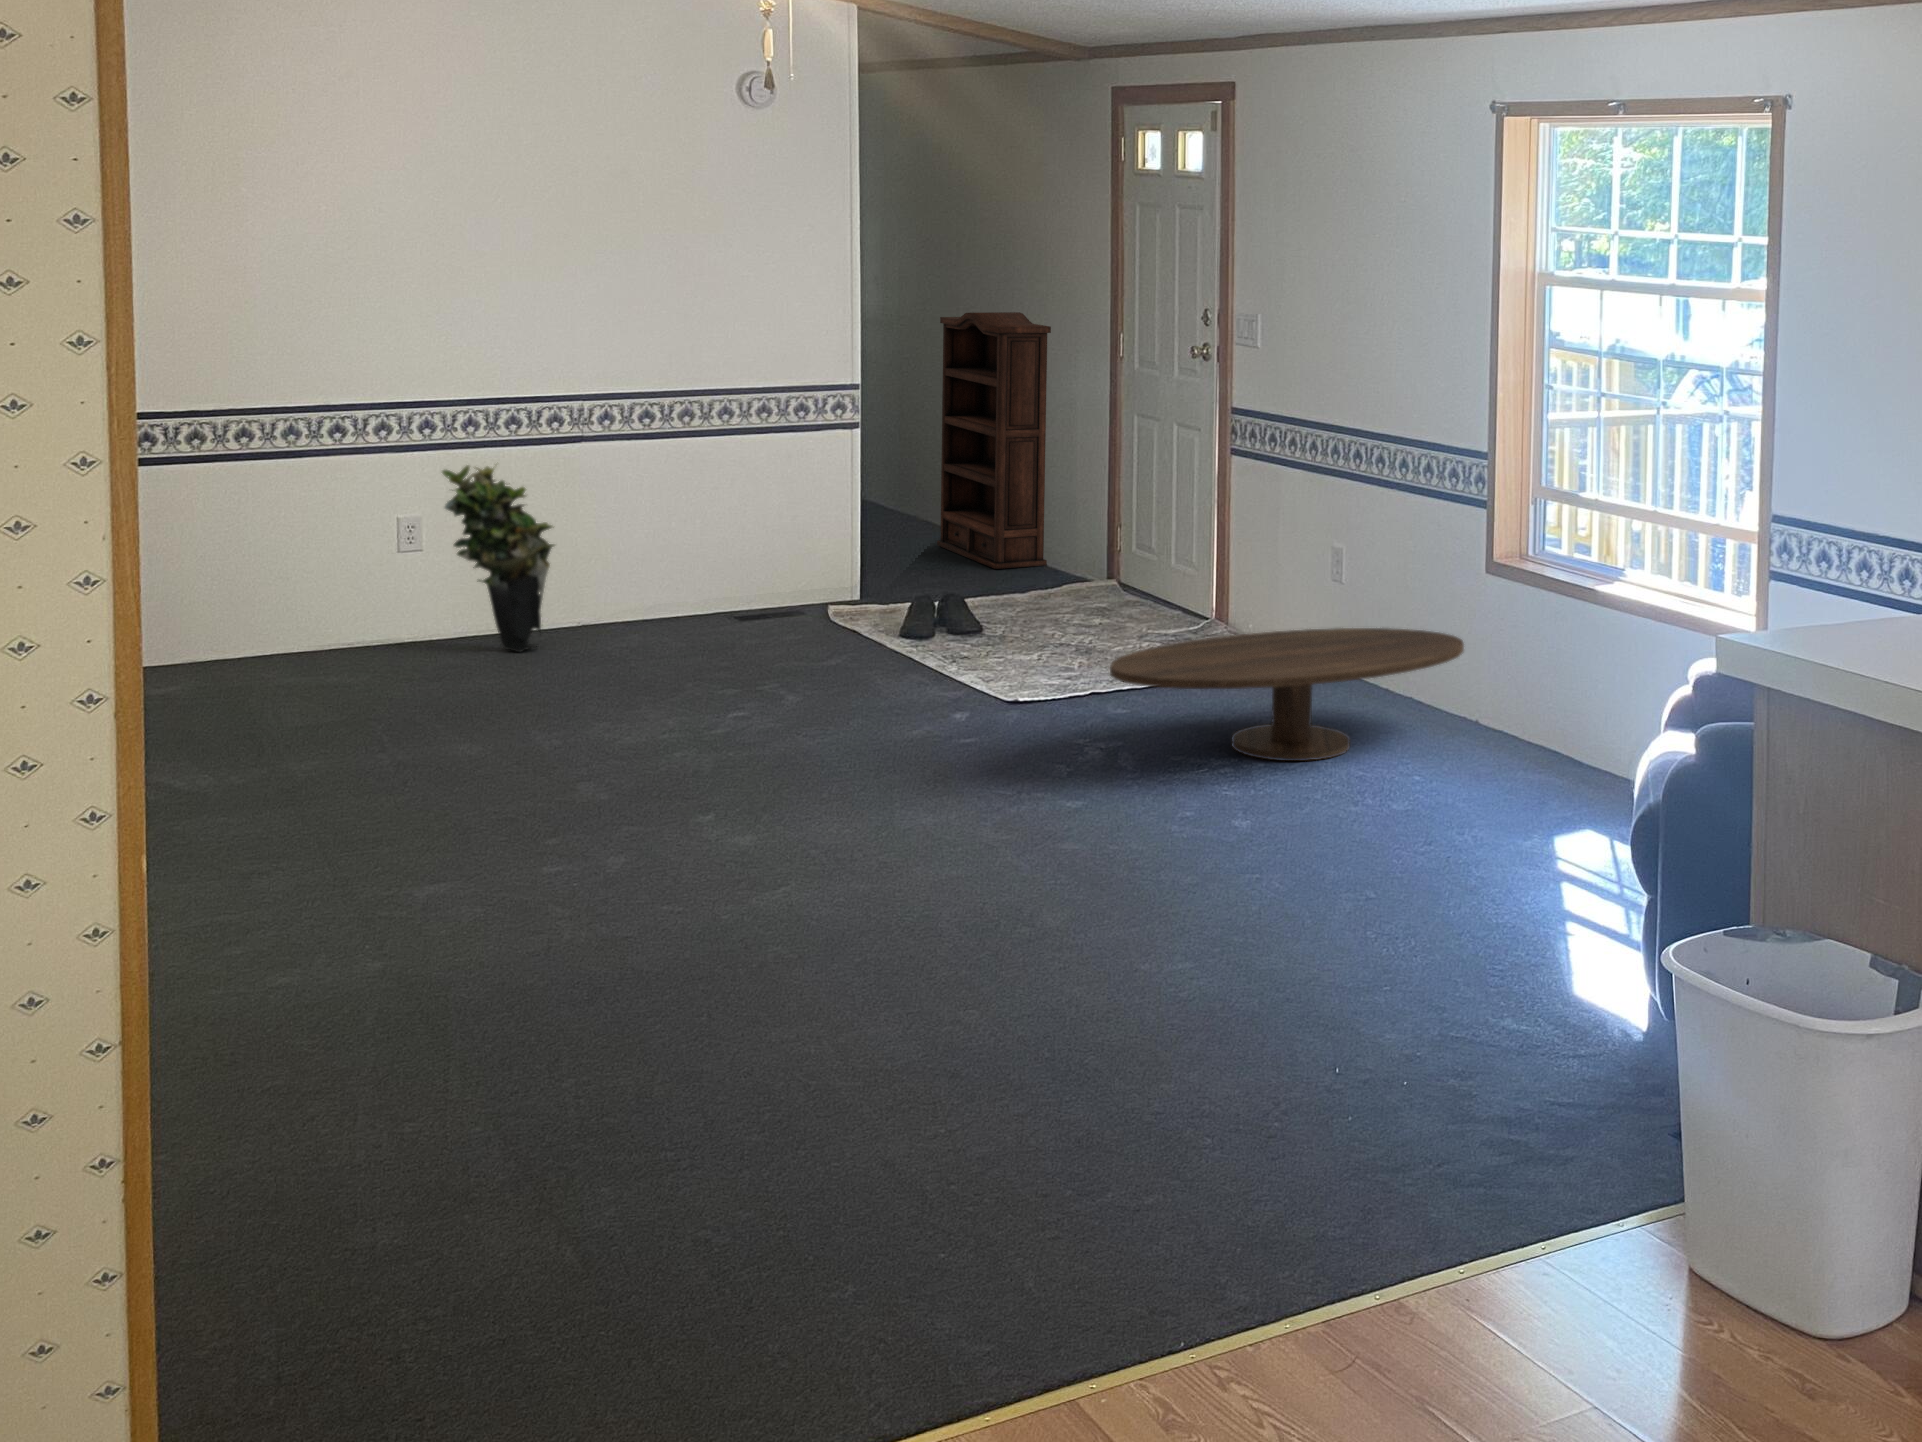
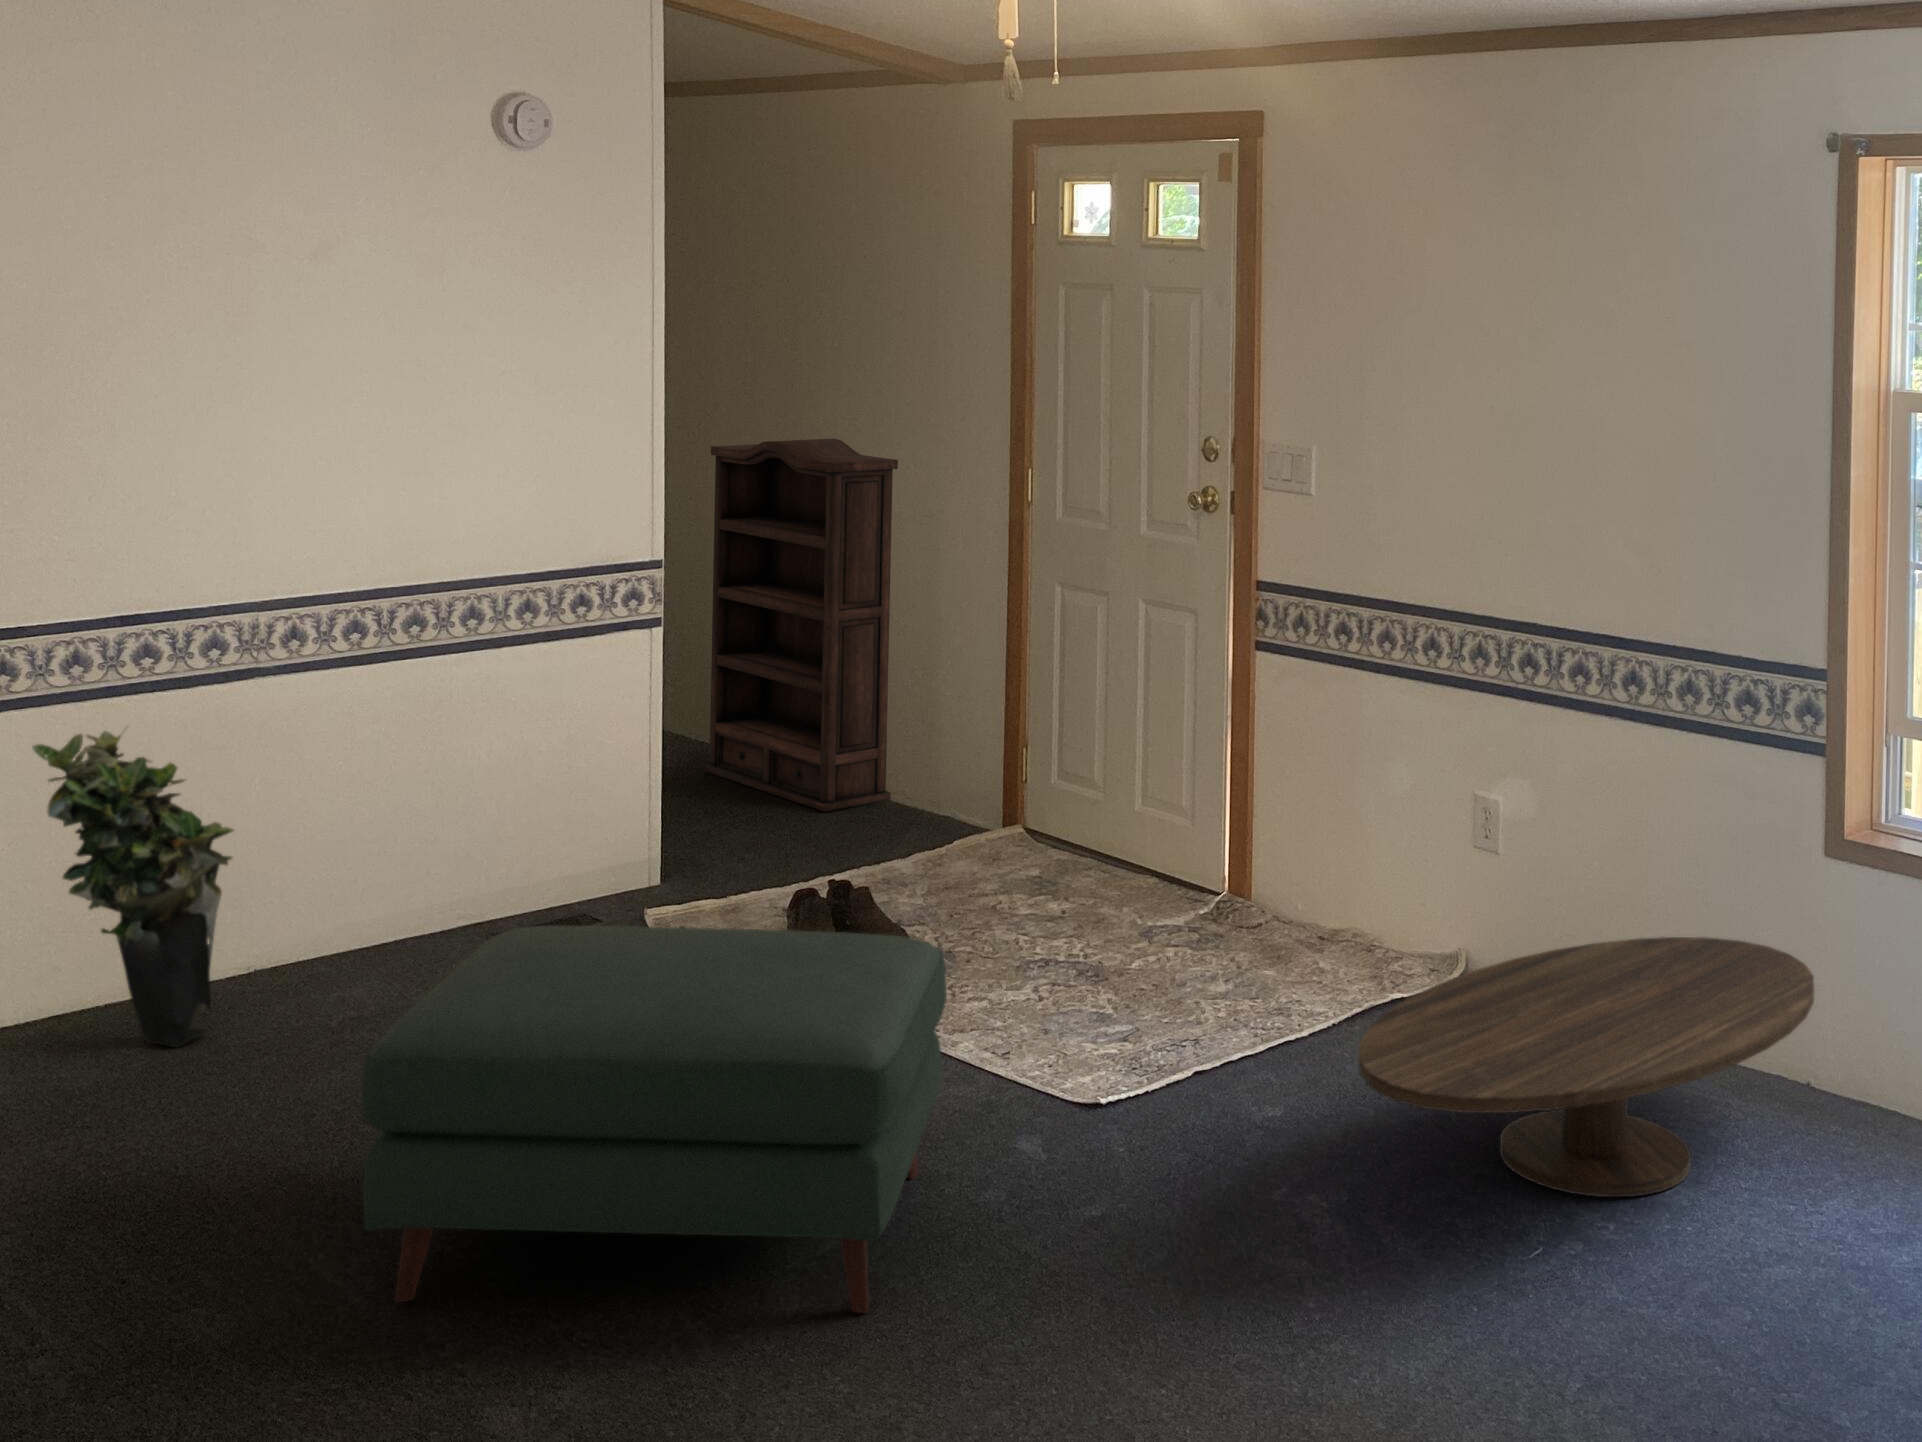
ottoman: none [545,569,902,771] -> present [361,926,947,1313]

